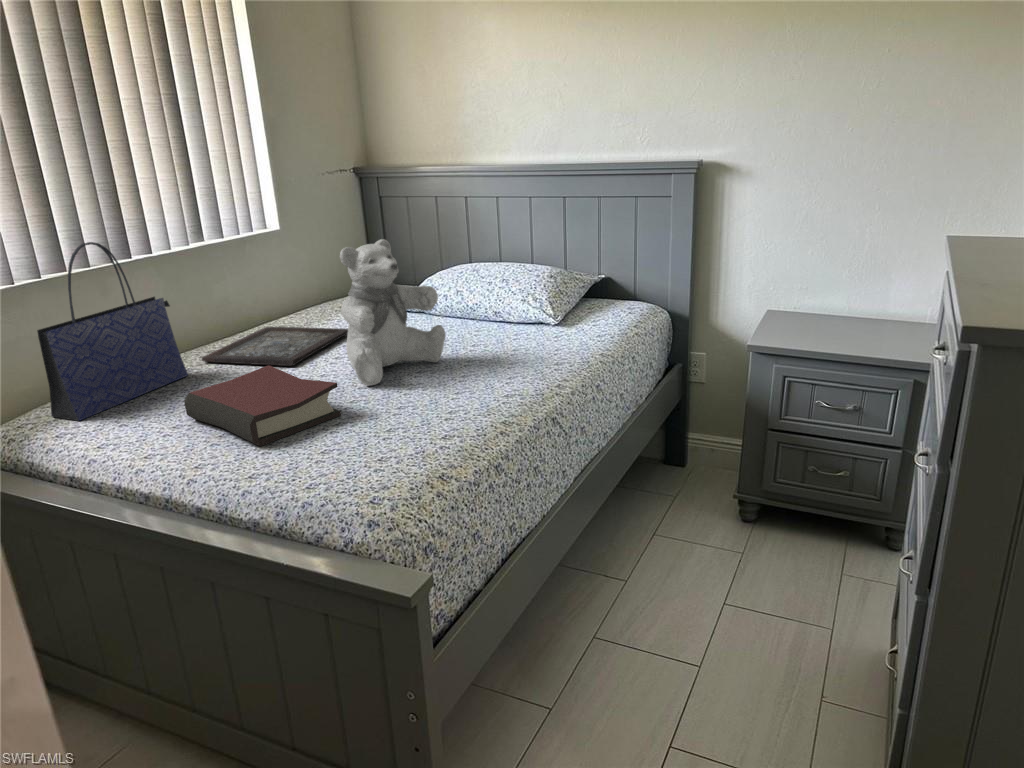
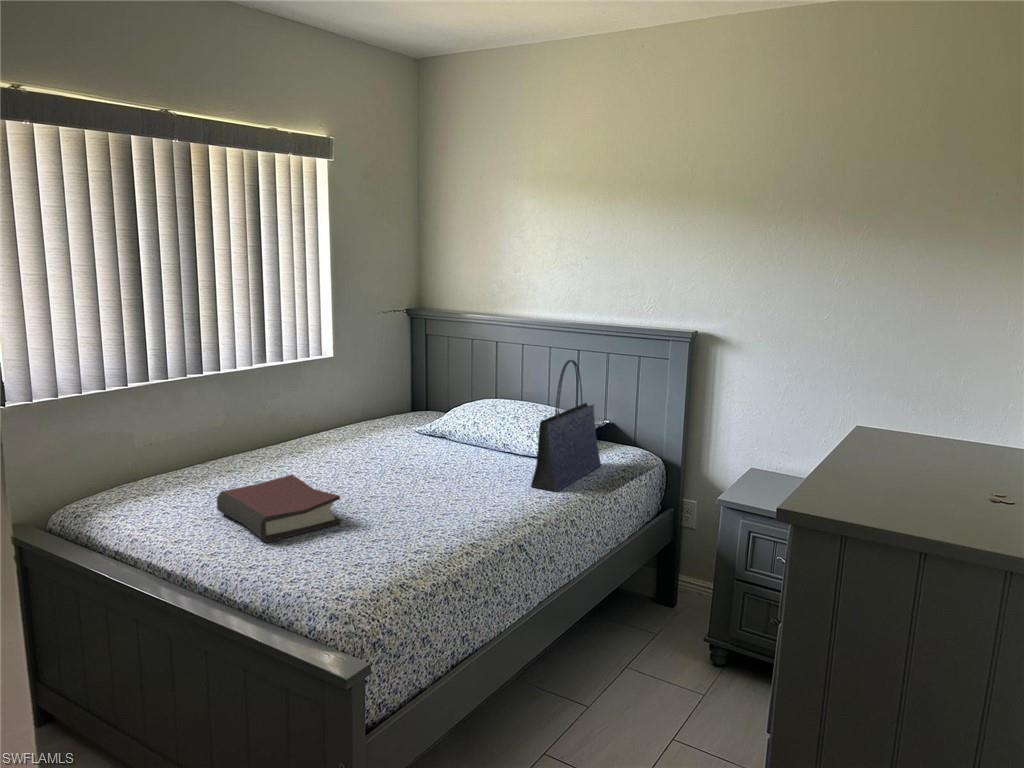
teddy bear: present [340,239,446,386] -> none [358,378,448,501]
tote bag: present [37,242,188,421] -> present [531,360,601,492]
tray: present [202,327,348,366] -> none [245,439,375,476]

